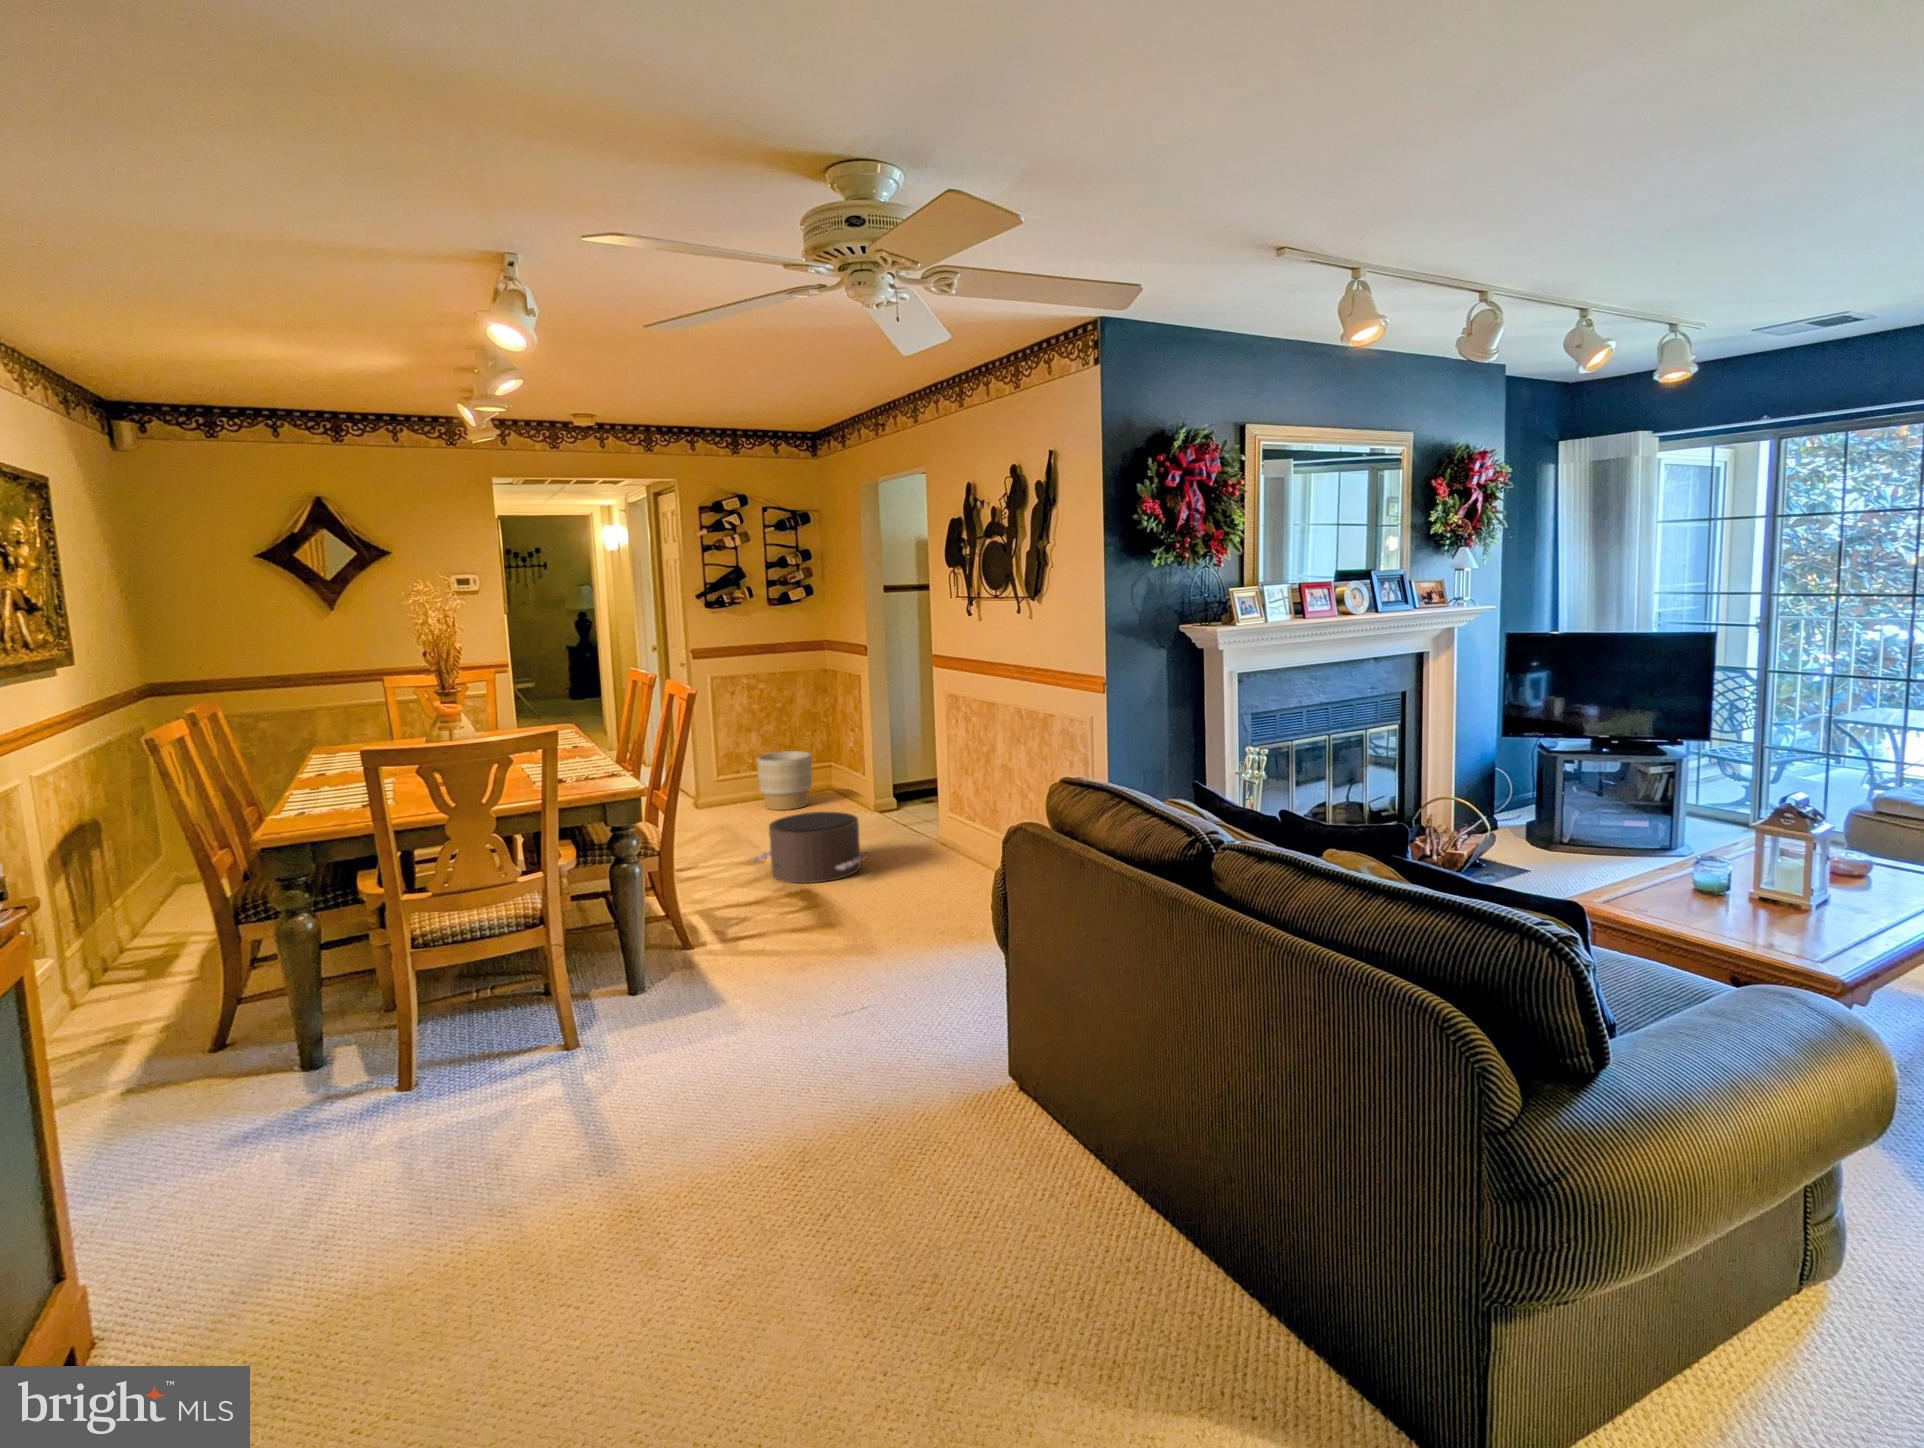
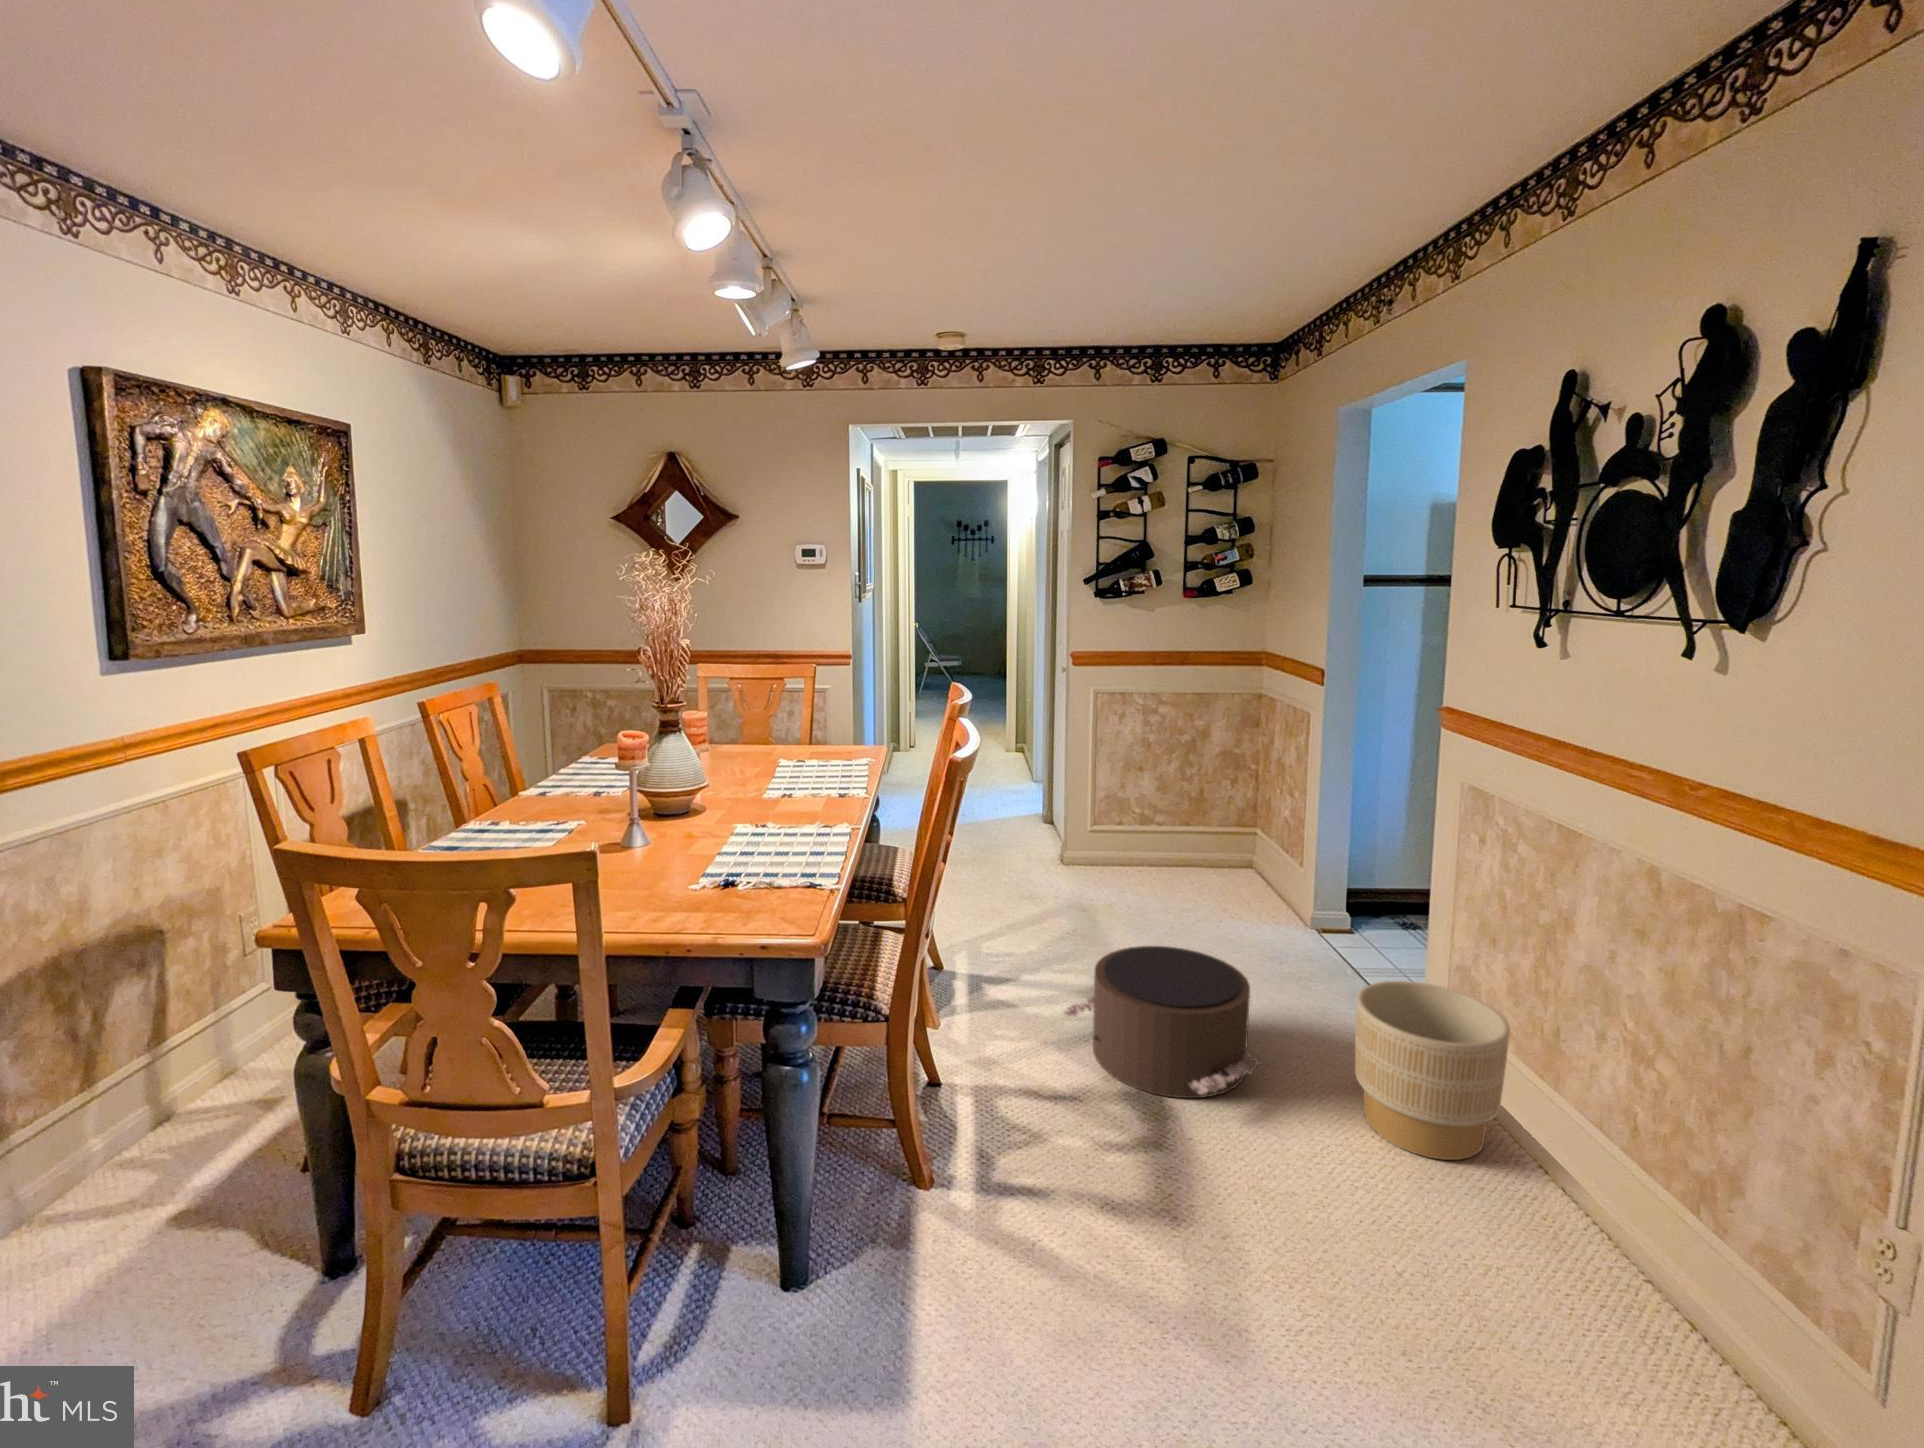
planter: present [757,751,812,810] -> present [1355,981,1510,1160]

